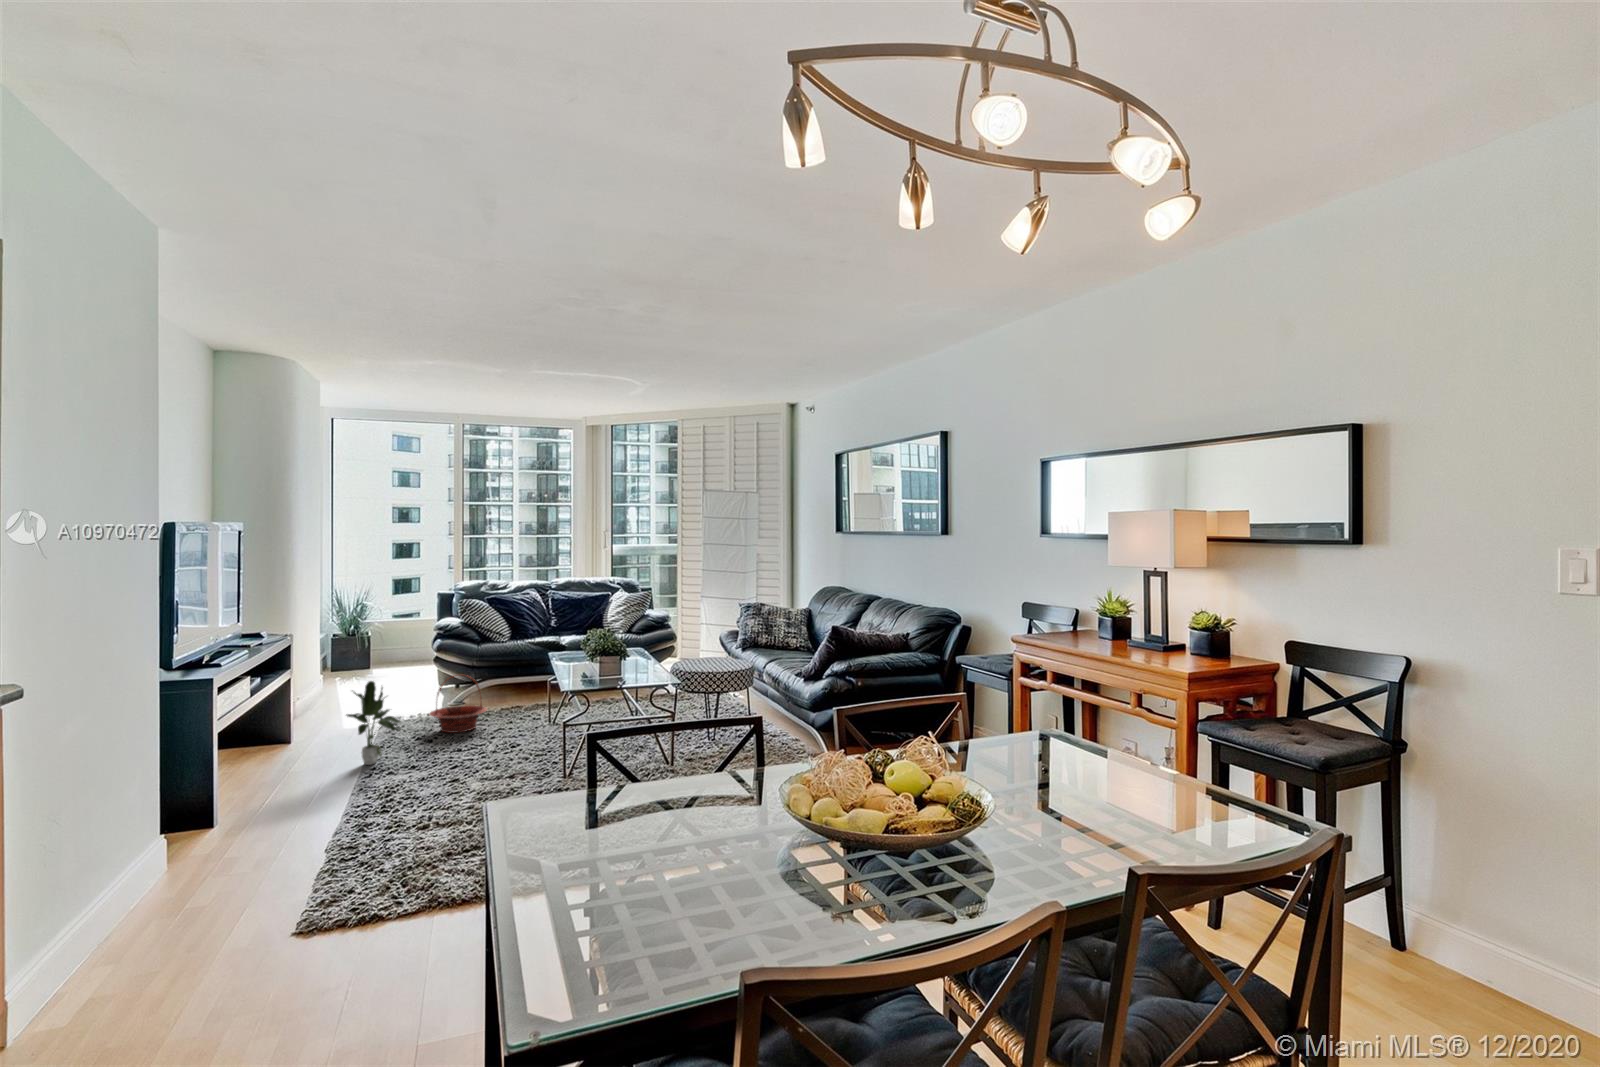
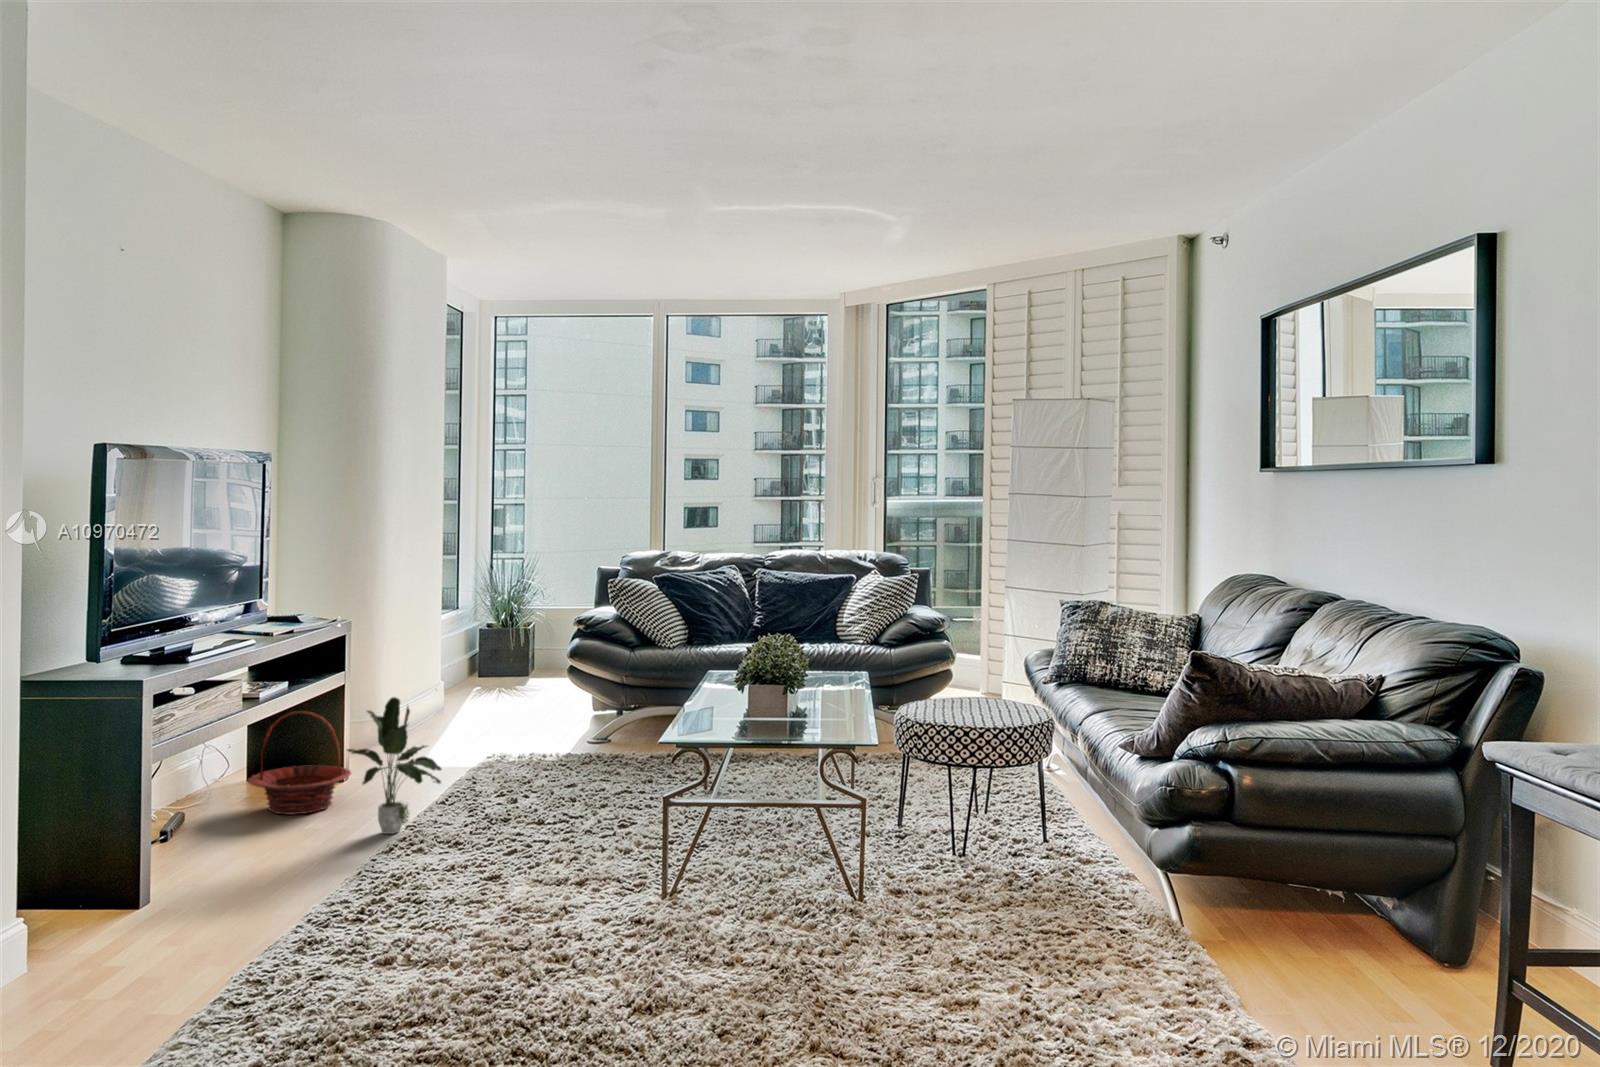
basket: present [429,676,487,733] -> present [248,711,351,815]

